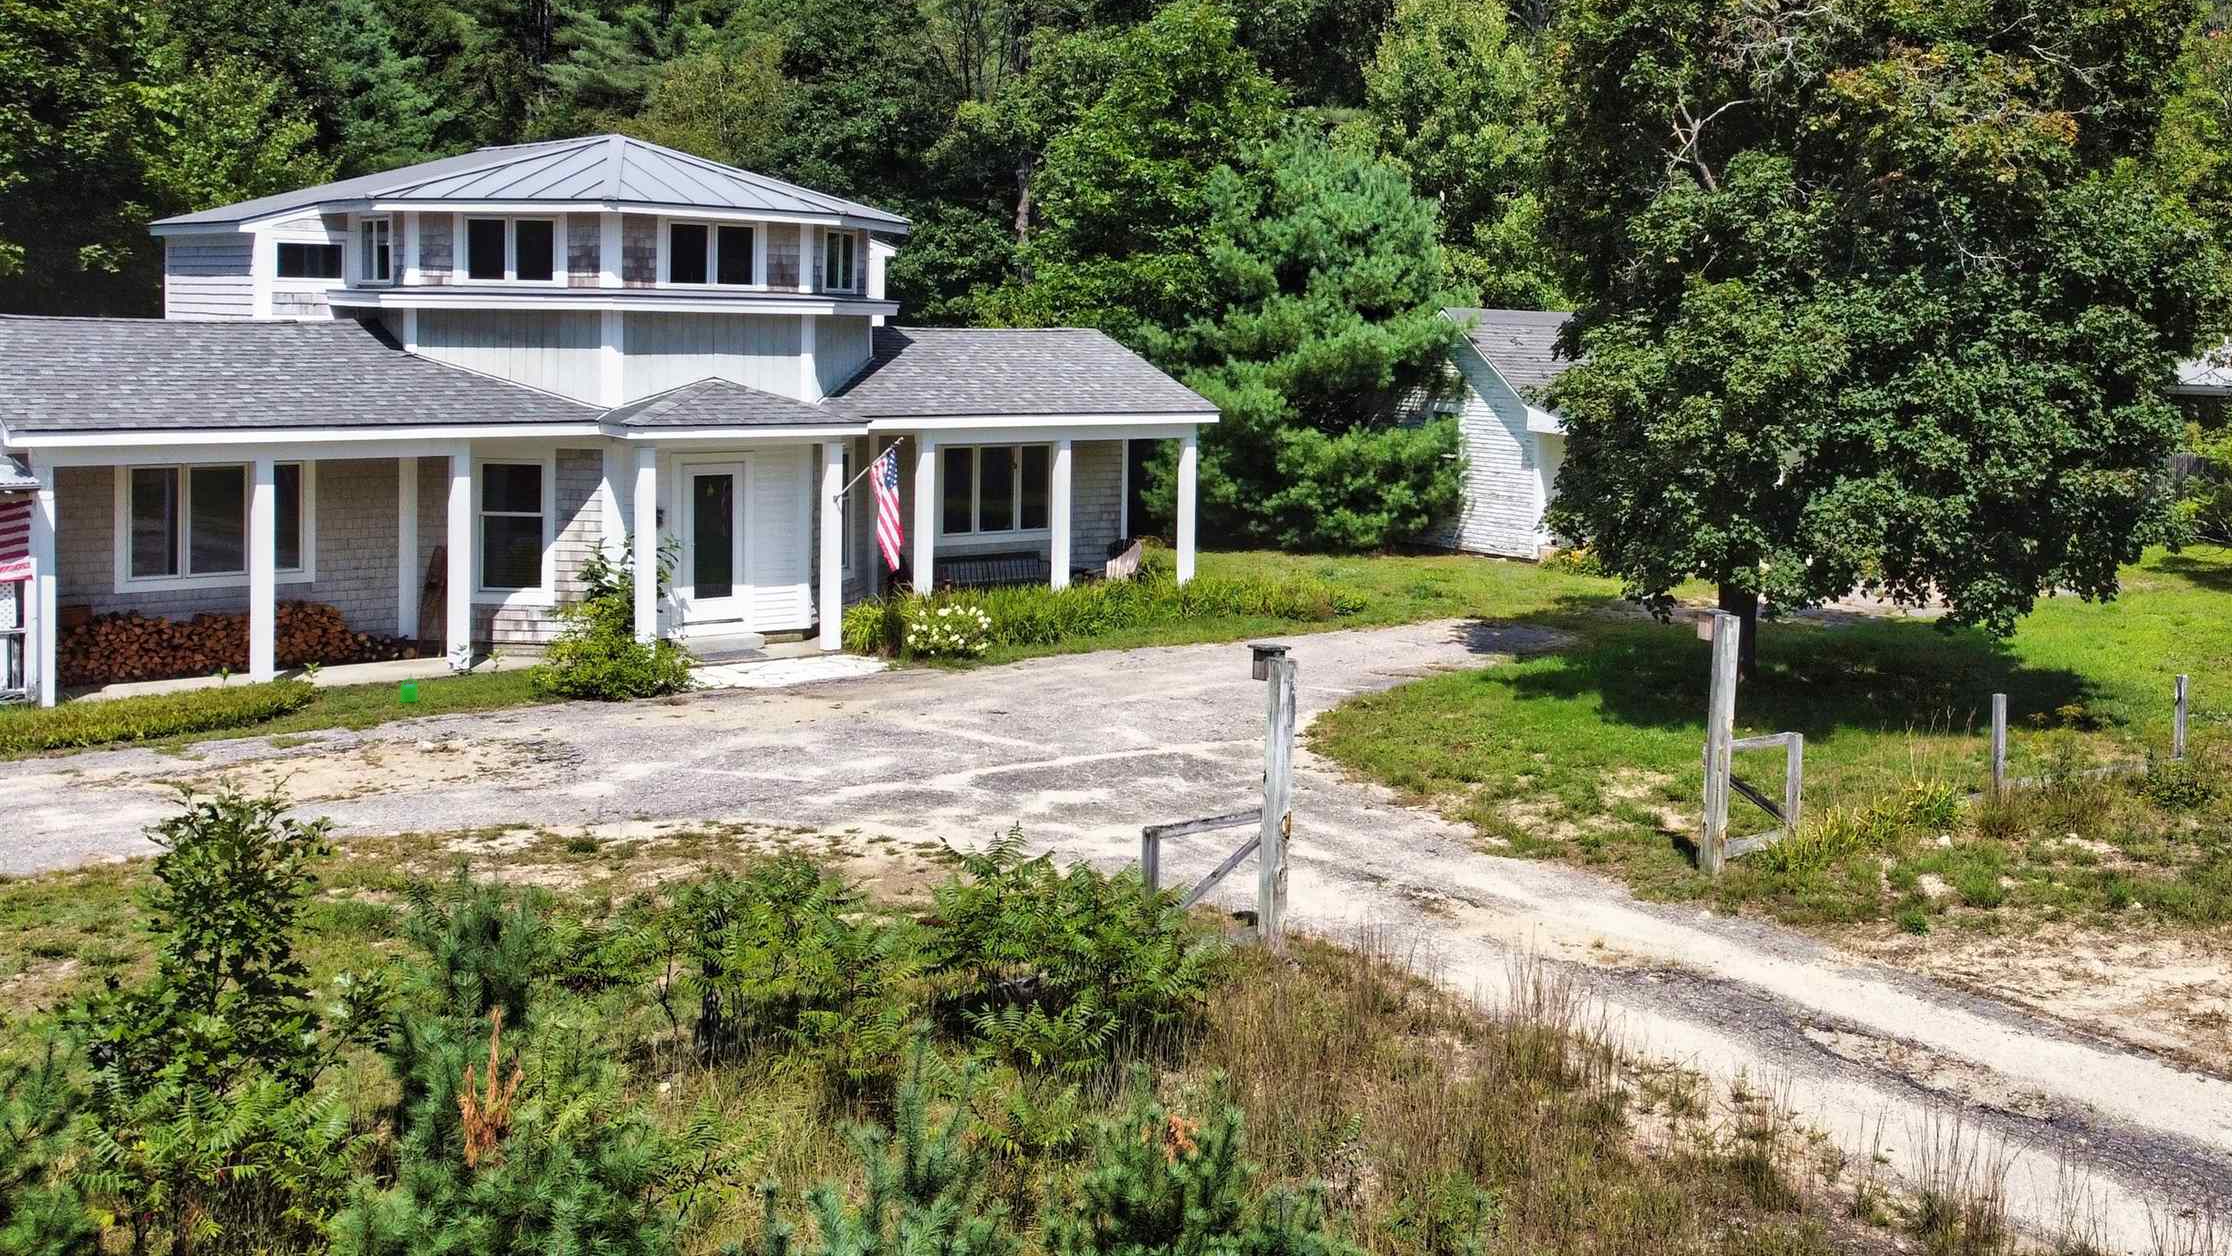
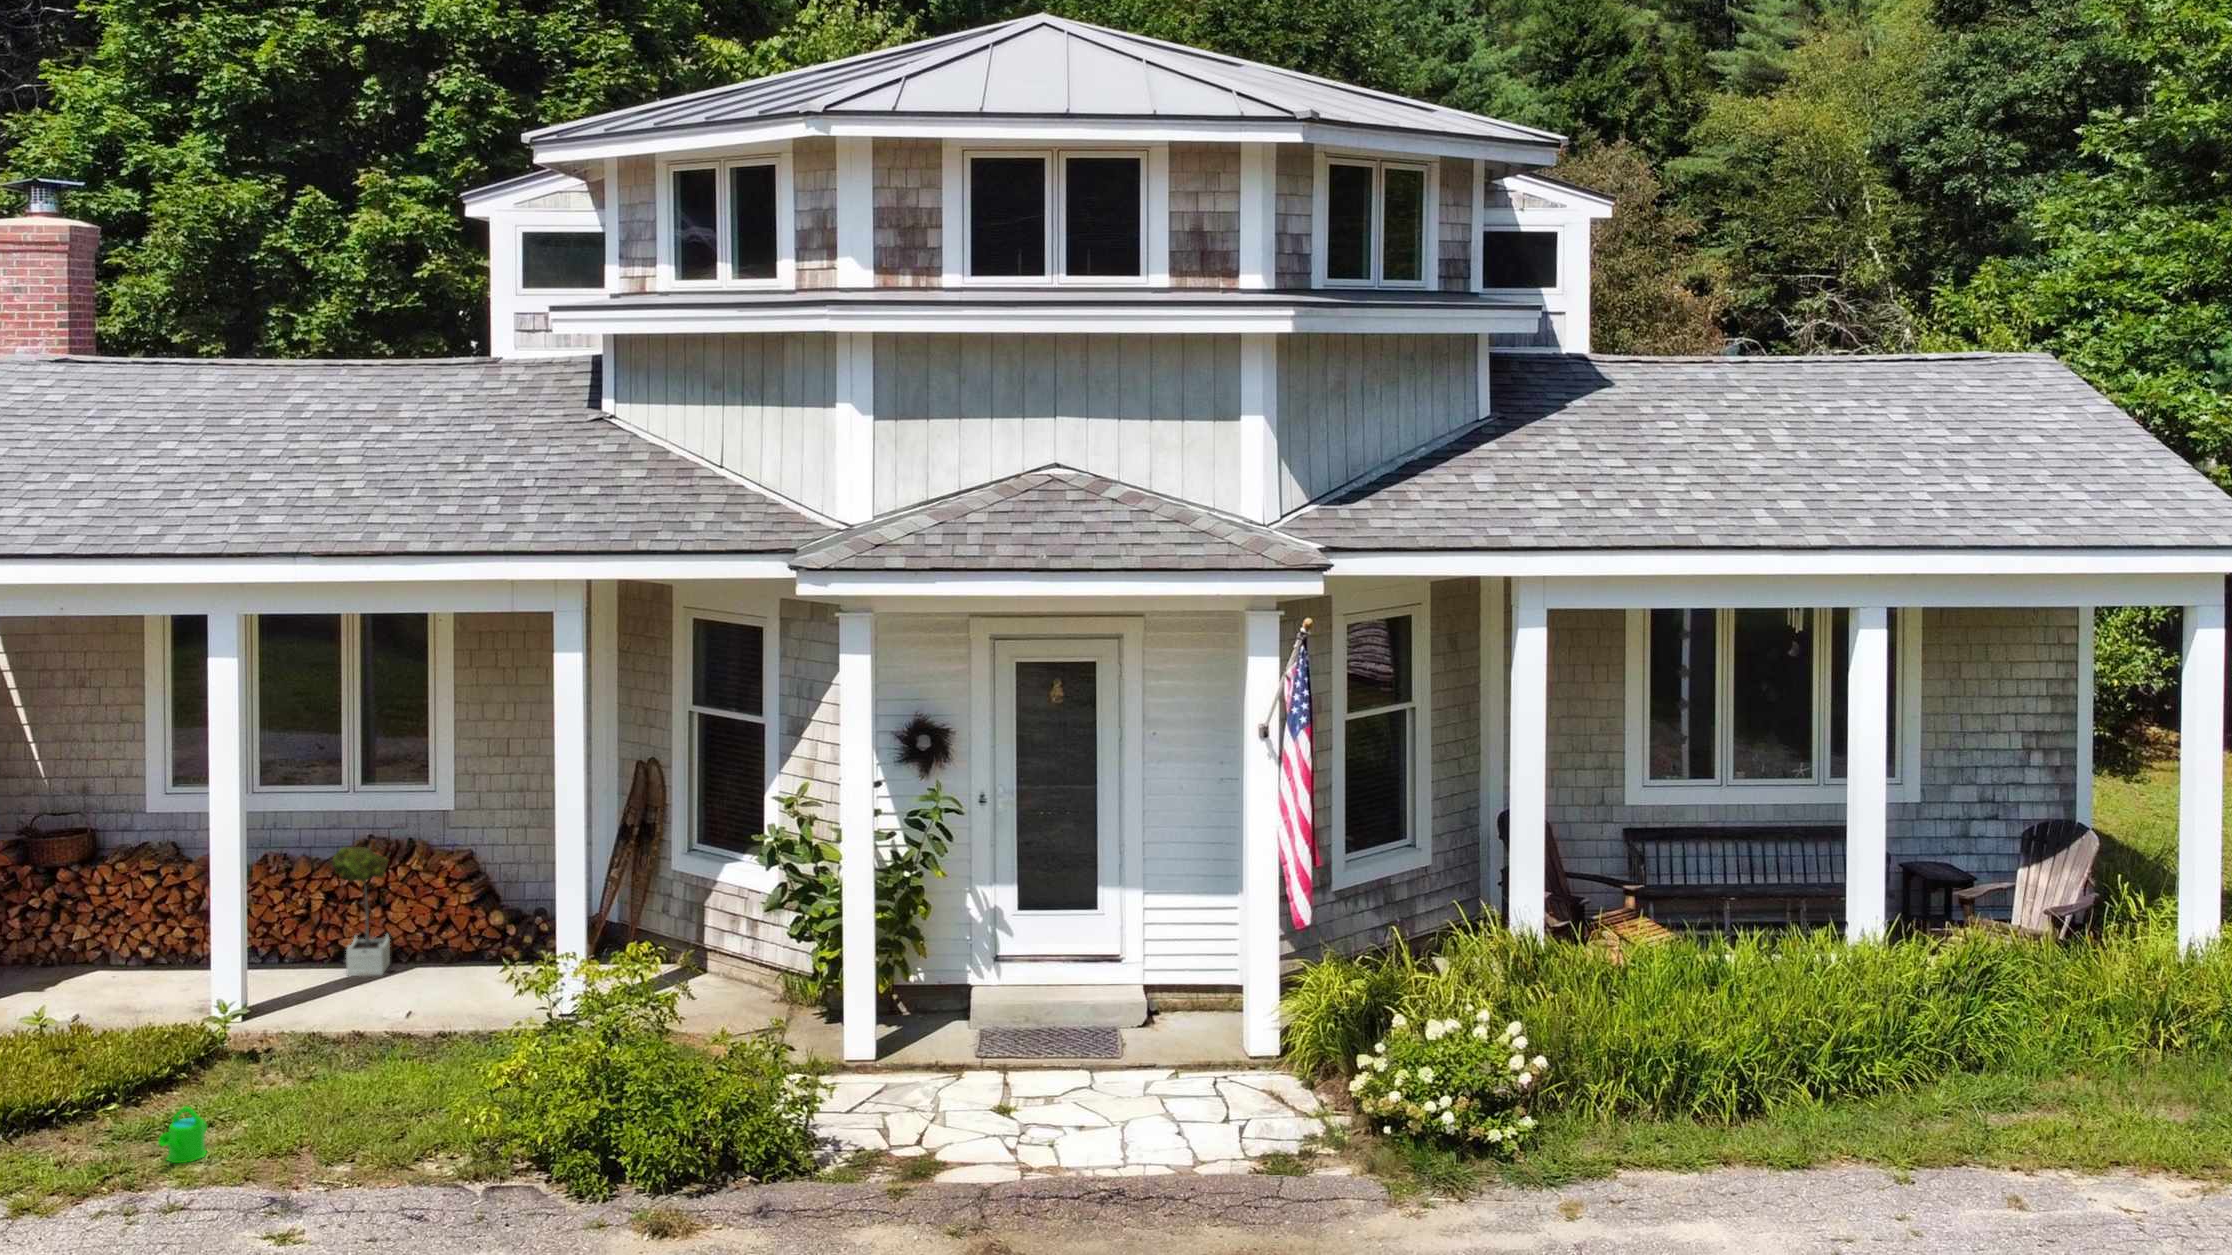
potted tree: none [276,599,314,673] -> present [332,847,390,976]

